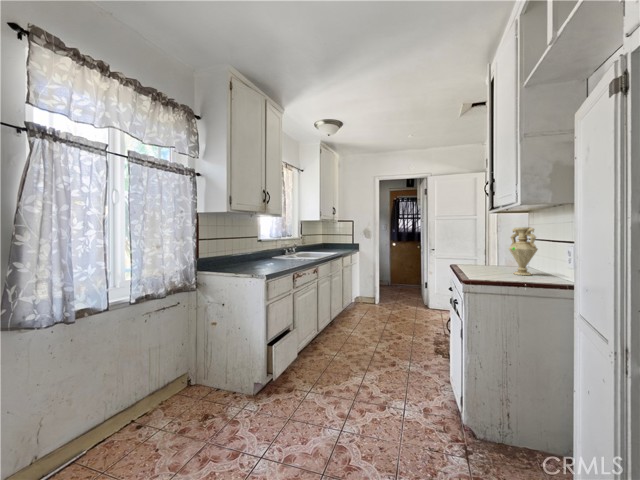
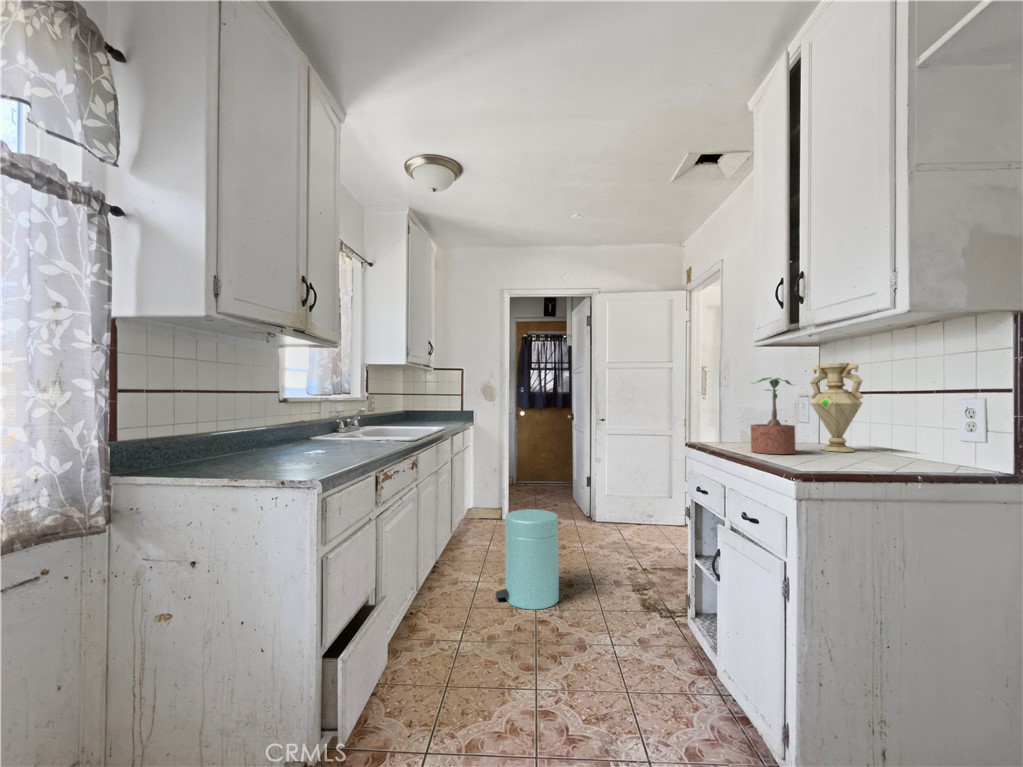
potted plant: none [469,235,493,275] -> present [751,378,796,454]
trash can: none [357,297,390,347] -> present [496,509,559,609]

